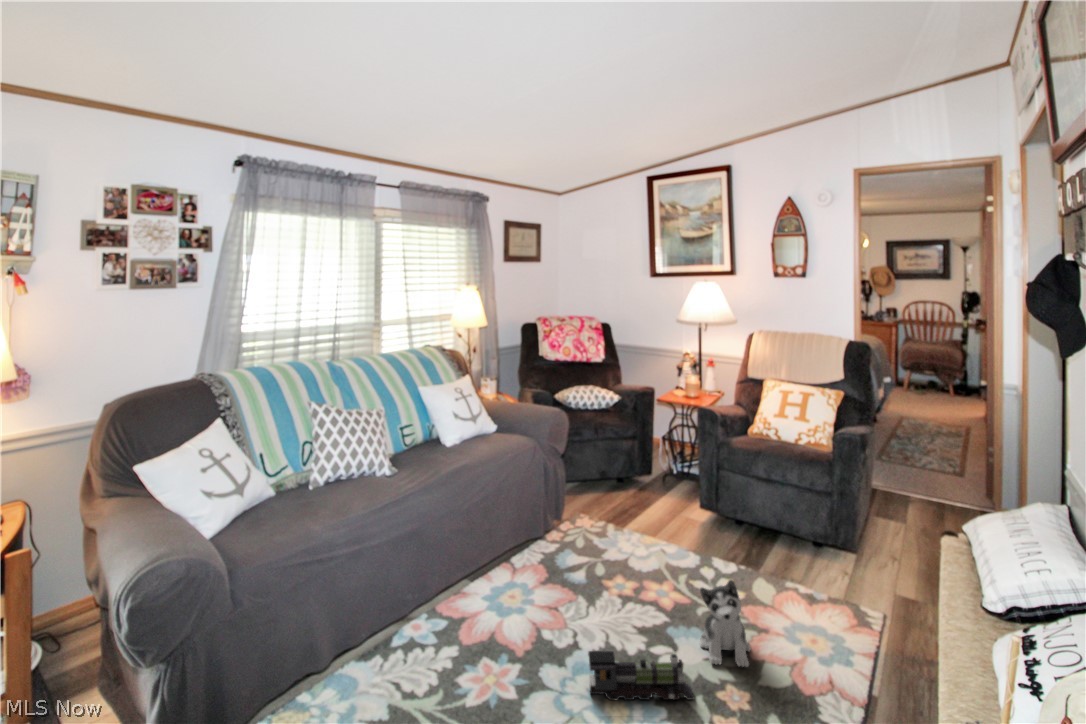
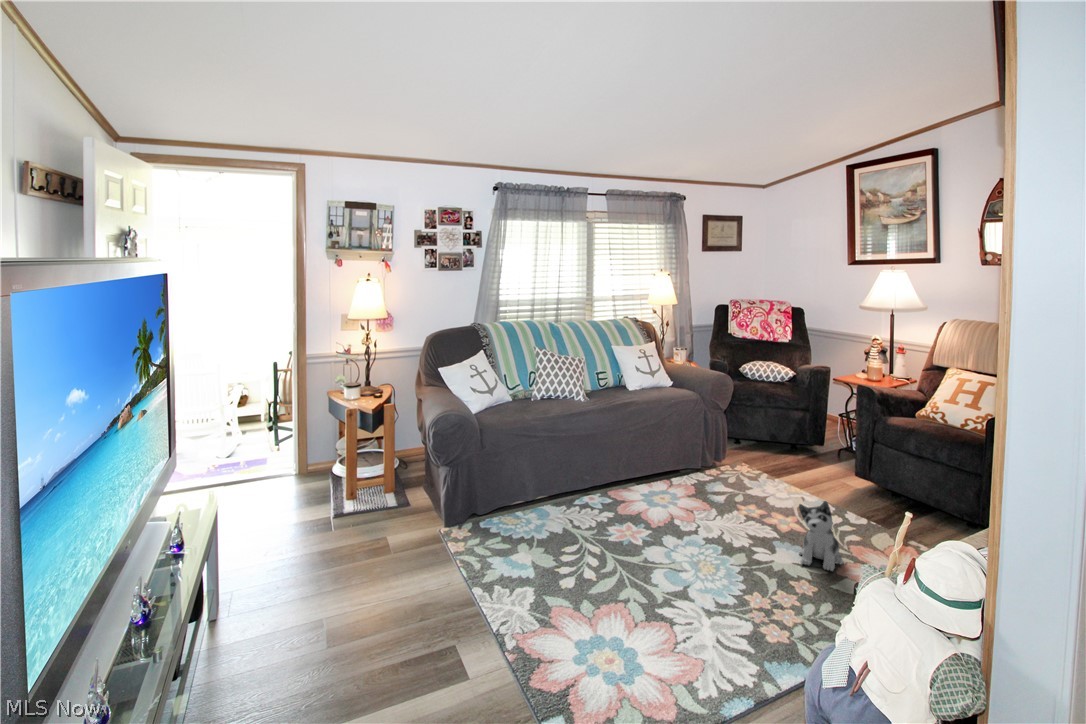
toy train: present [589,648,694,700] -> none [694,527,775,576]

